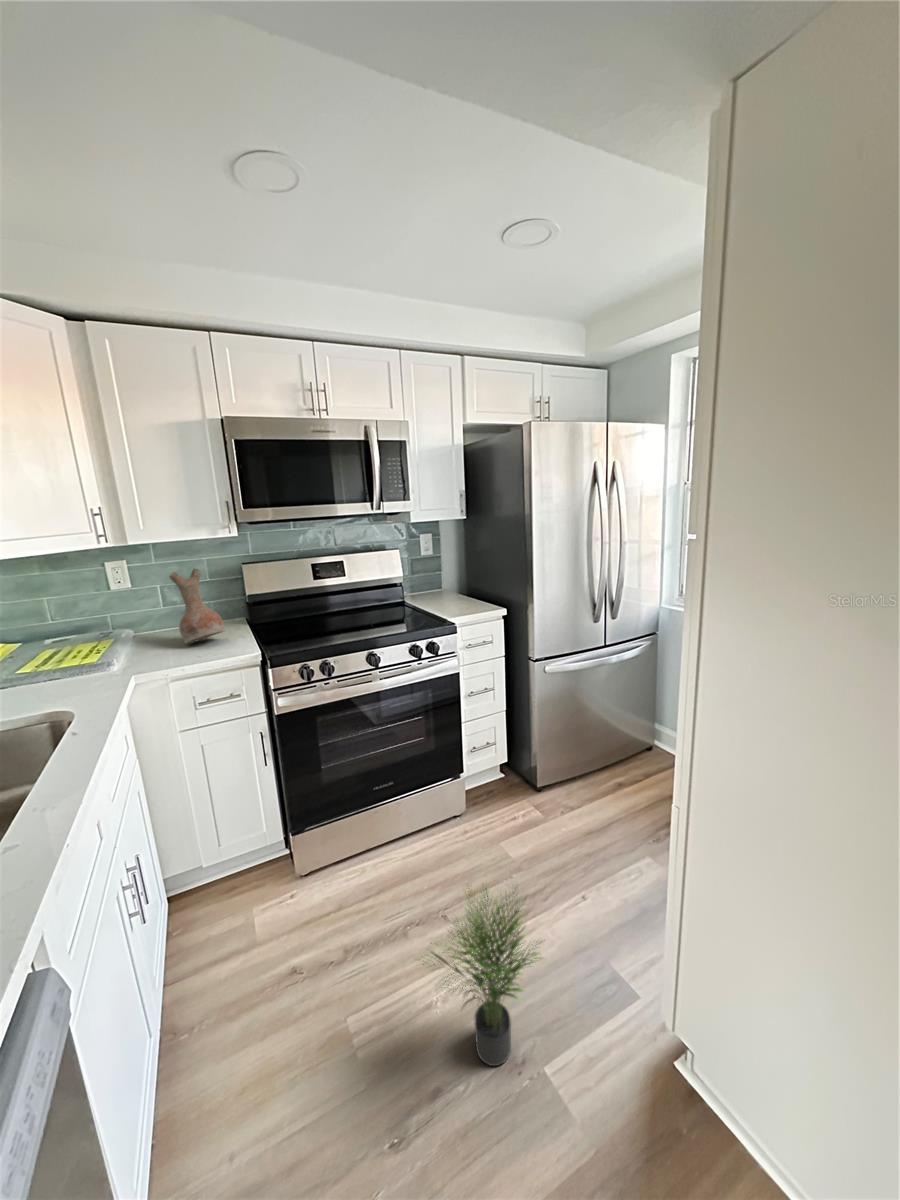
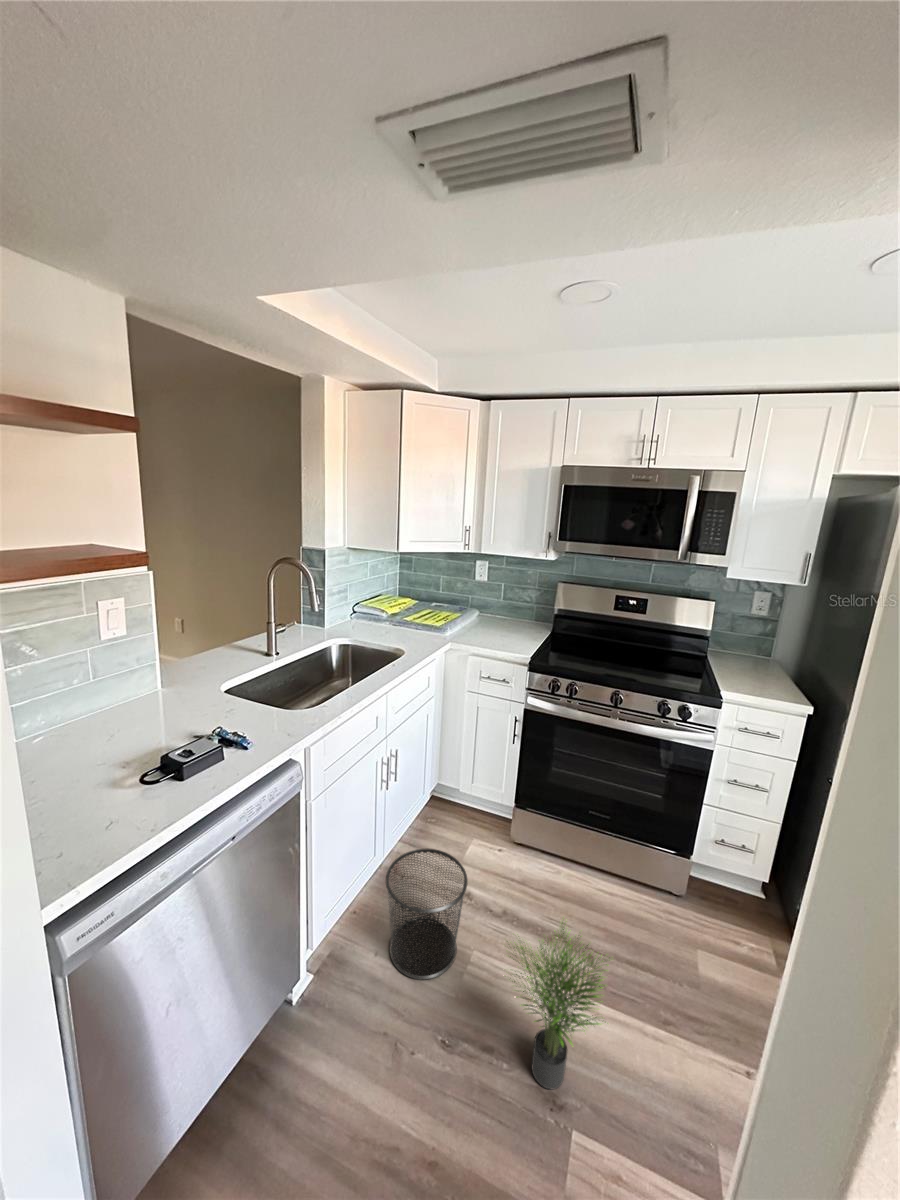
vase: present [170,569,225,644] -> none [494,578,524,632]
waste bin: none [209,932,337,1138] -> present [385,849,468,980]

